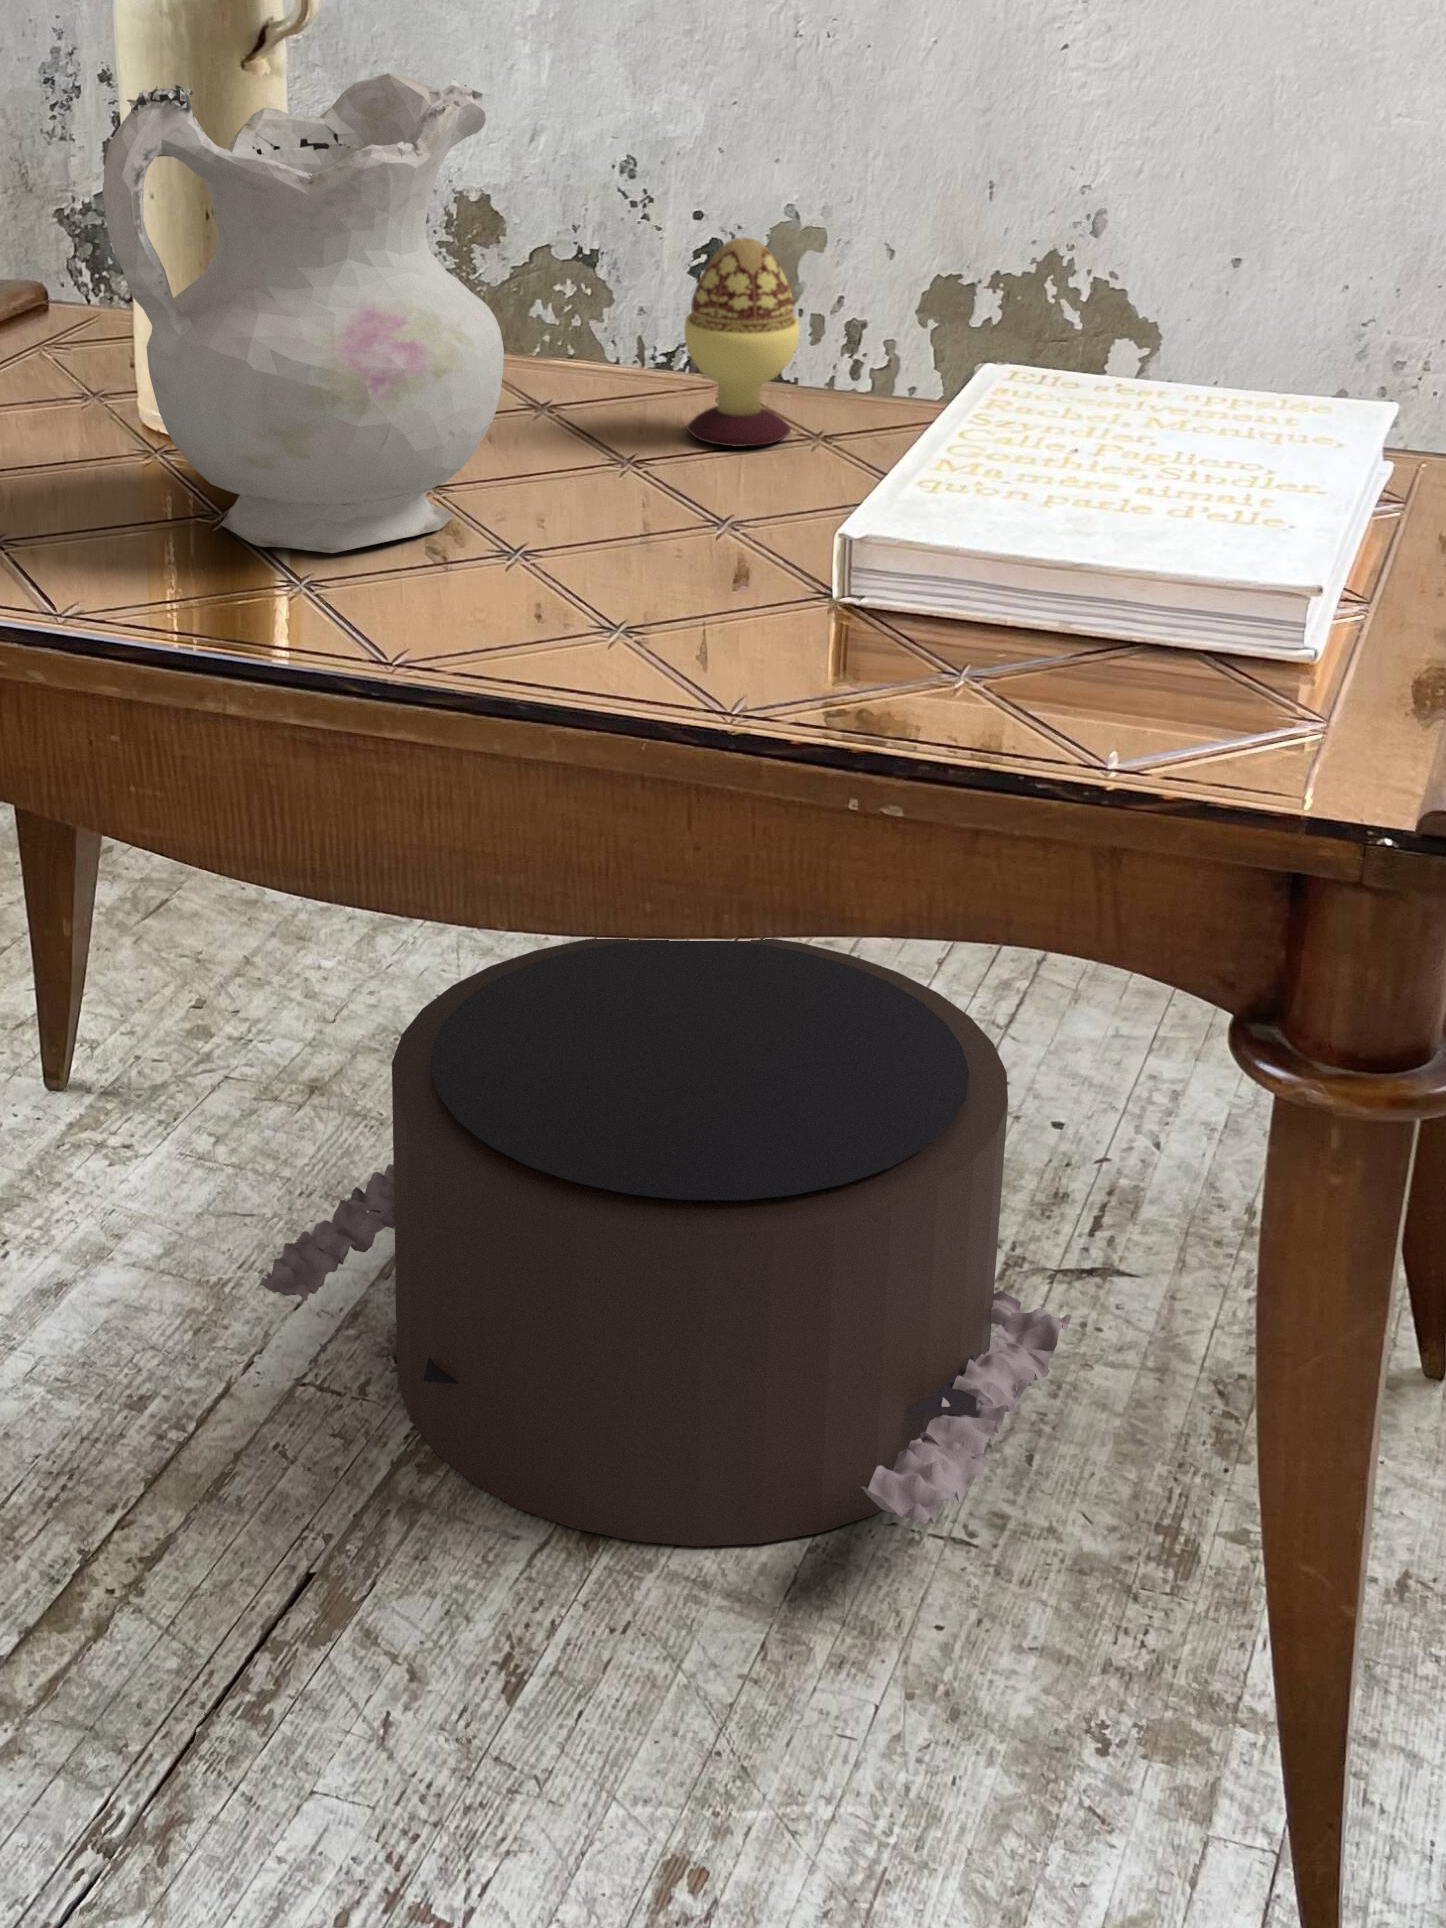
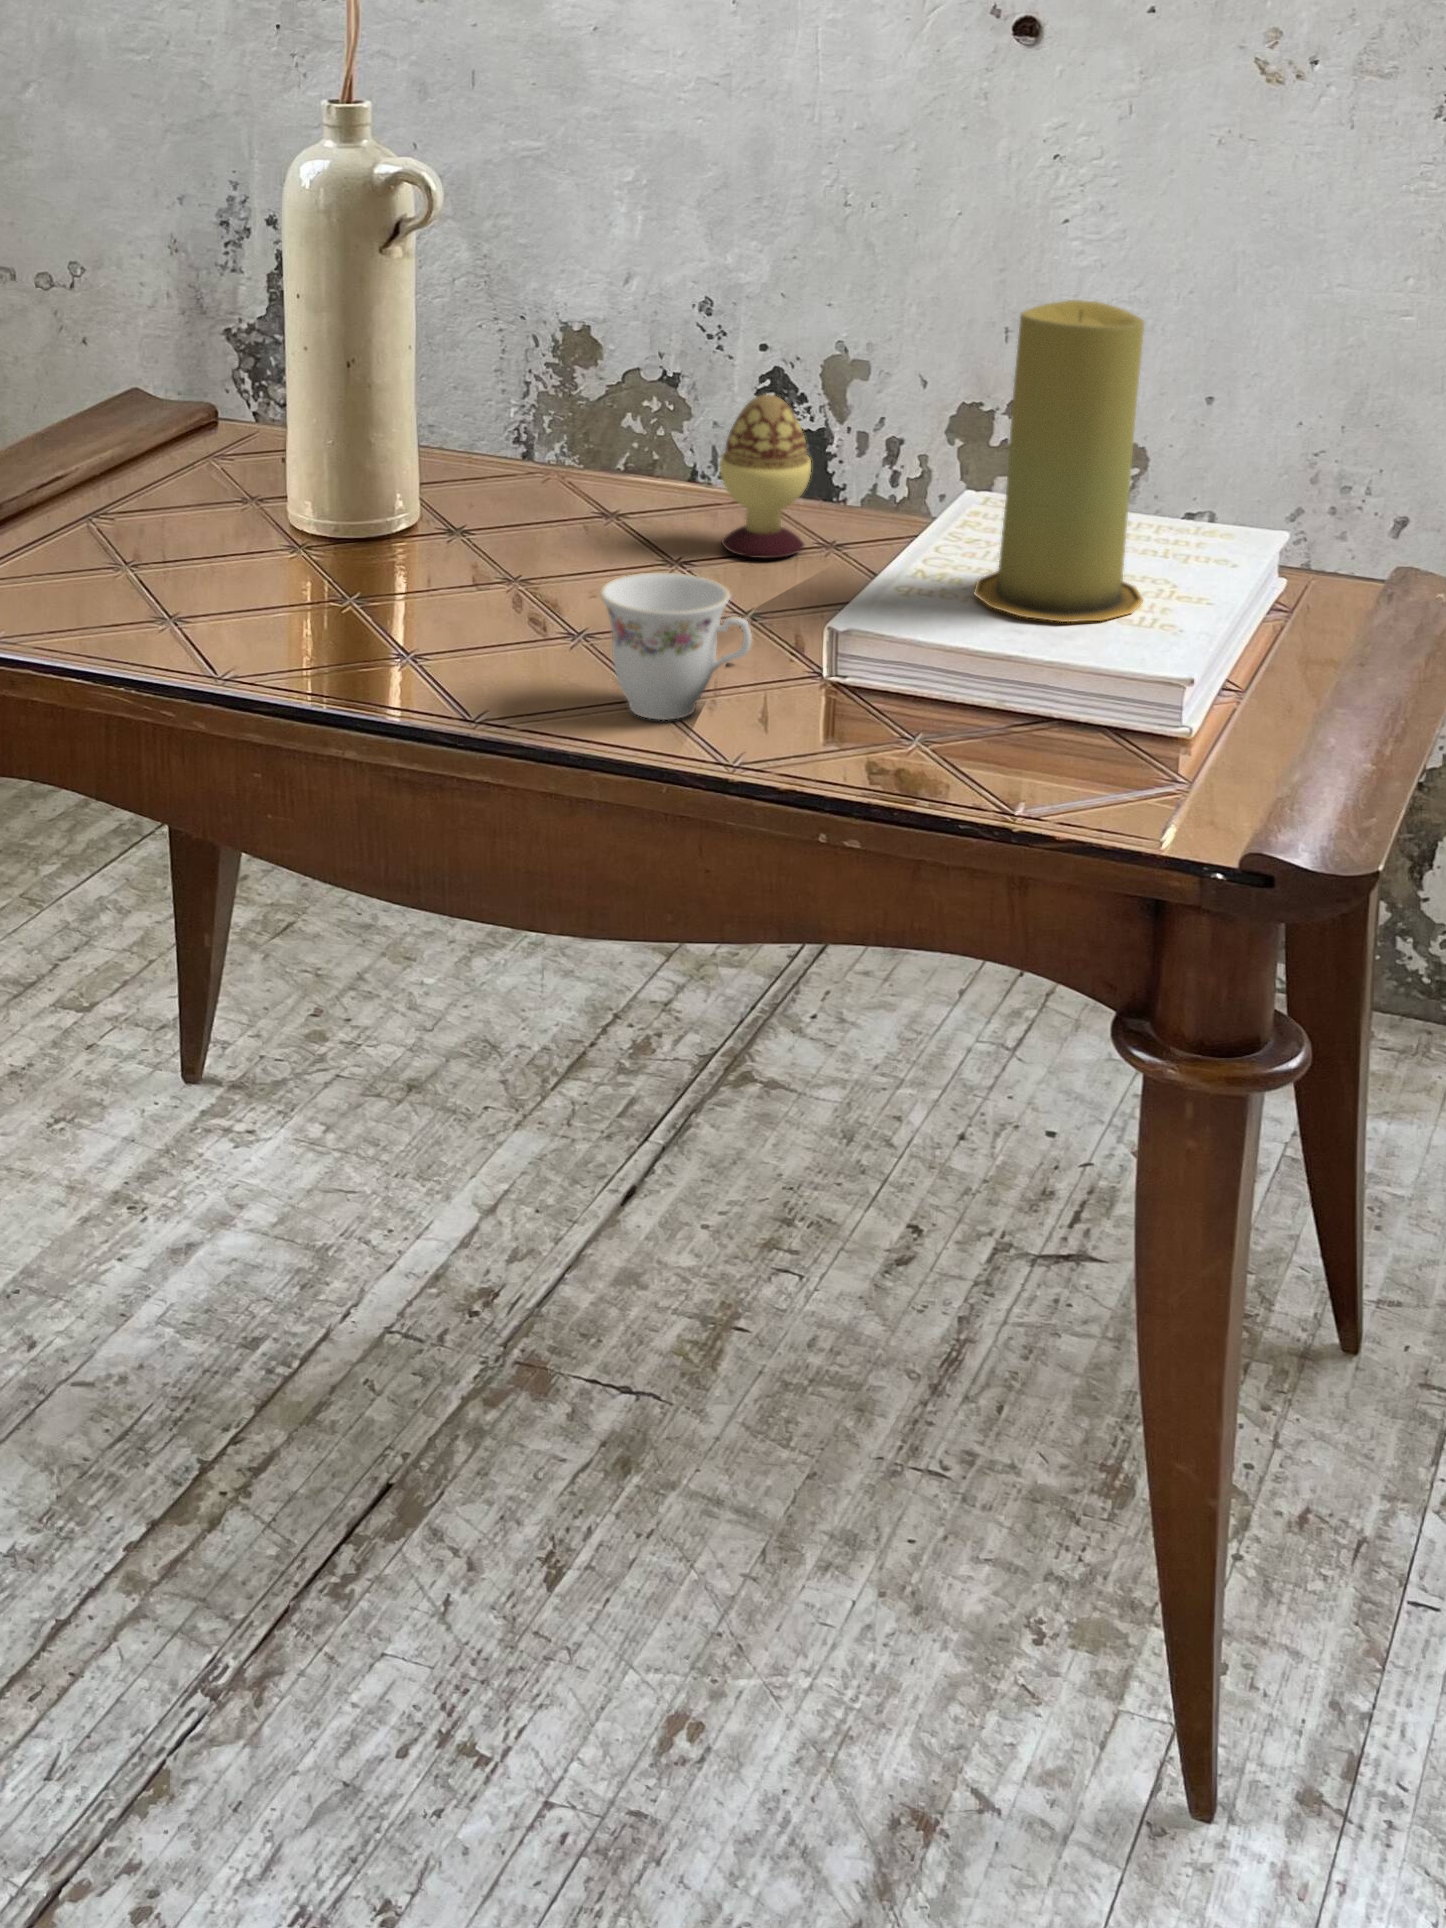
ceramic pitcher: present [103,73,504,553] -> none [266,269,571,638]
candle: none [1028,92,1260,514] -> present [974,300,1144,622]
teacup: none [554,460,754,651] -> present [600,573,752,720]
pouf: present [258,937,1071,1546] -> none [356,958,1037,1473]

